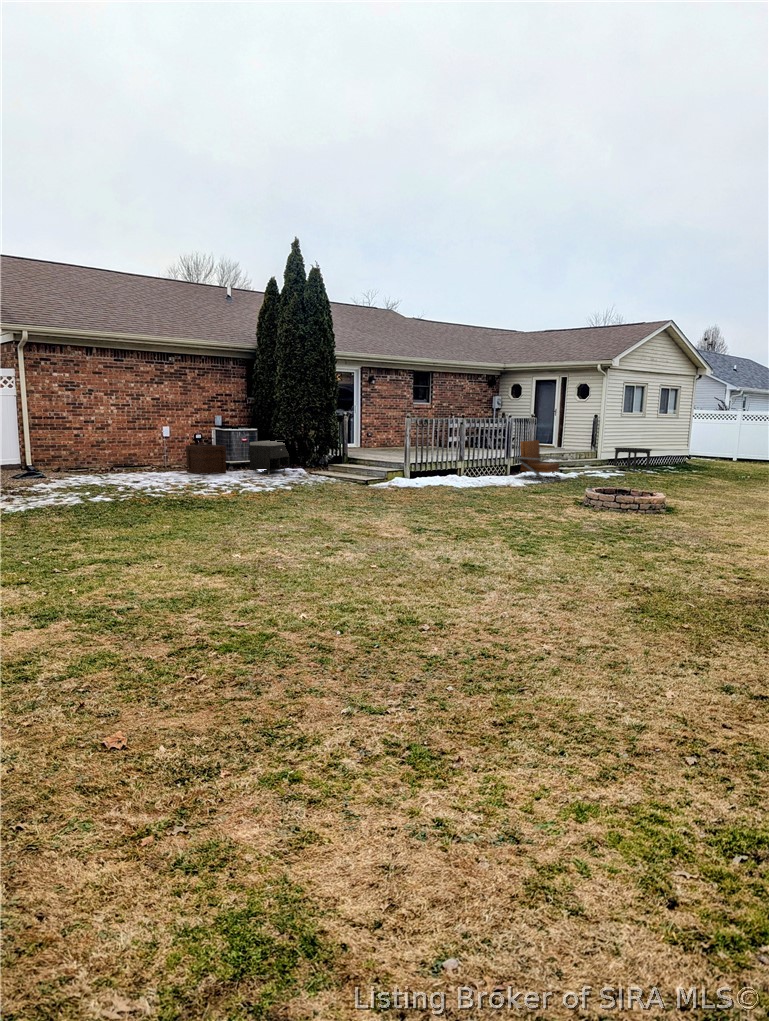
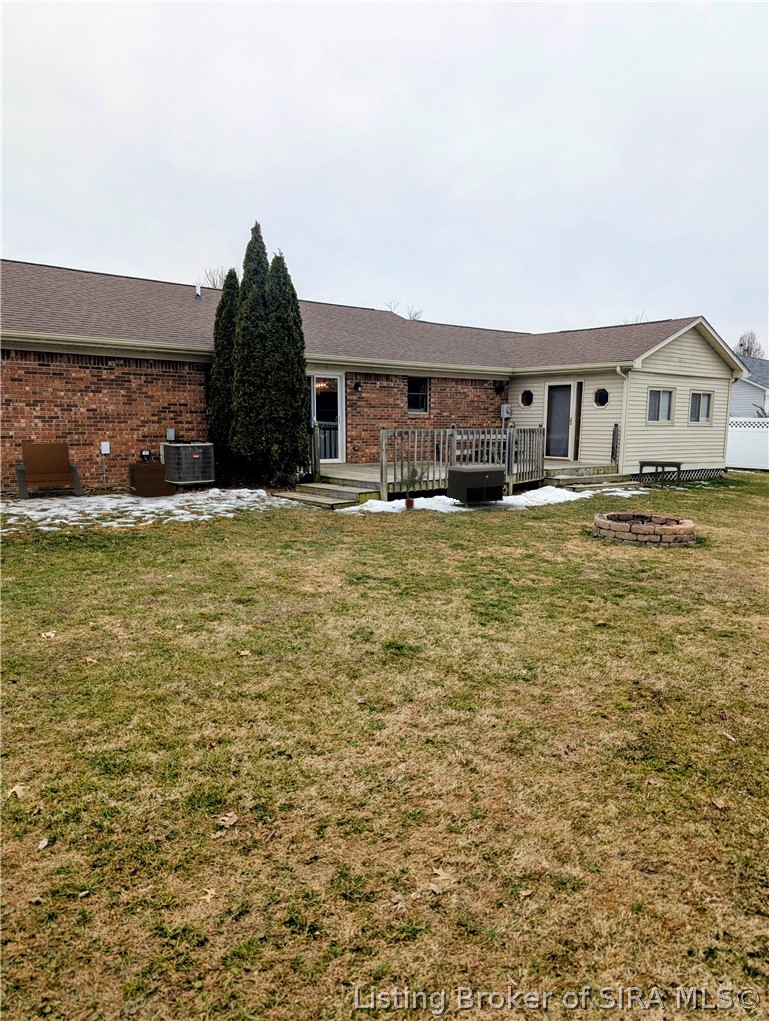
lounge chair: present [515,440,562,482] -> present [15,443,84,499]
storage bench: present [249,441,290,474] -> present [447,465,506,507]
potted tree: none [416,445,445,484] -> present [392,462,427,508]

